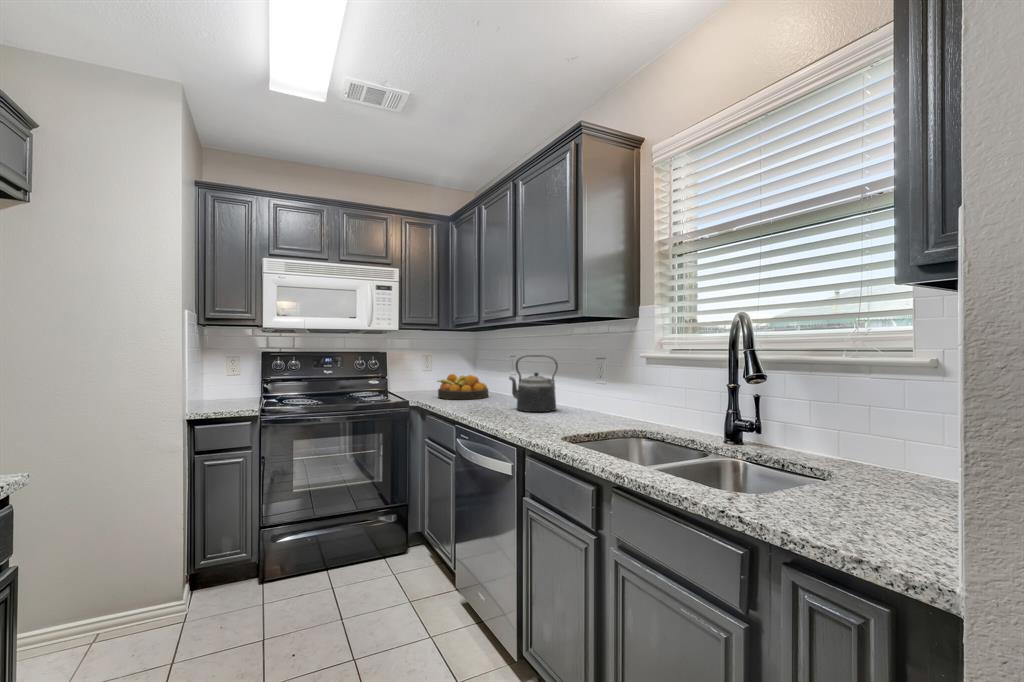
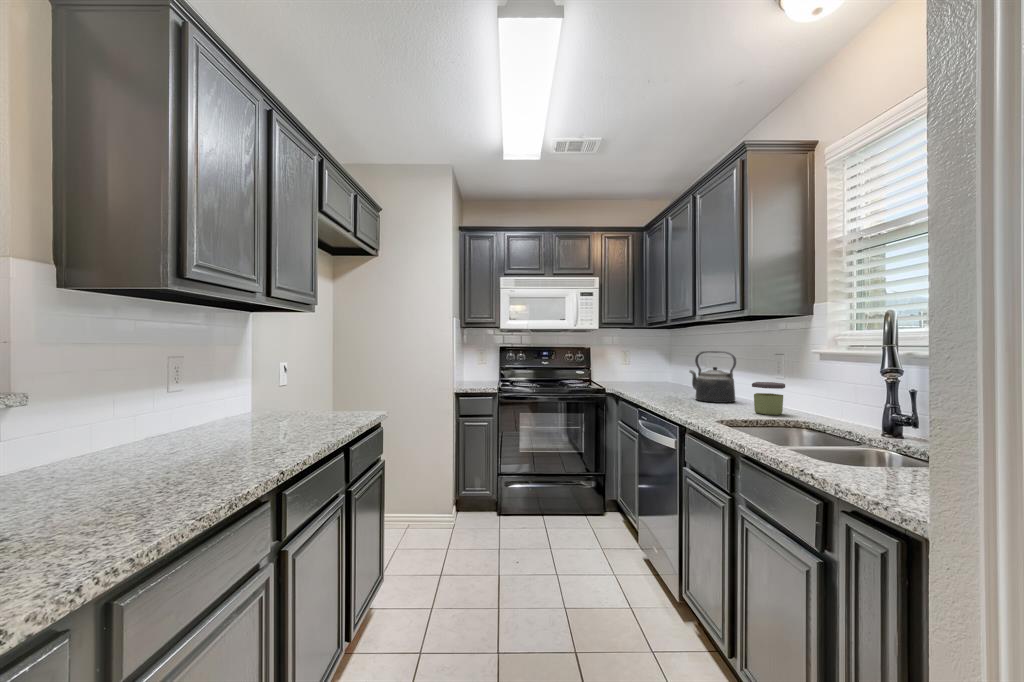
fruit bowl: present [437,374,488,399] -> none [630,368,678,390]
jar: none [584,388,614,424] -> present [752,382,785,415]

